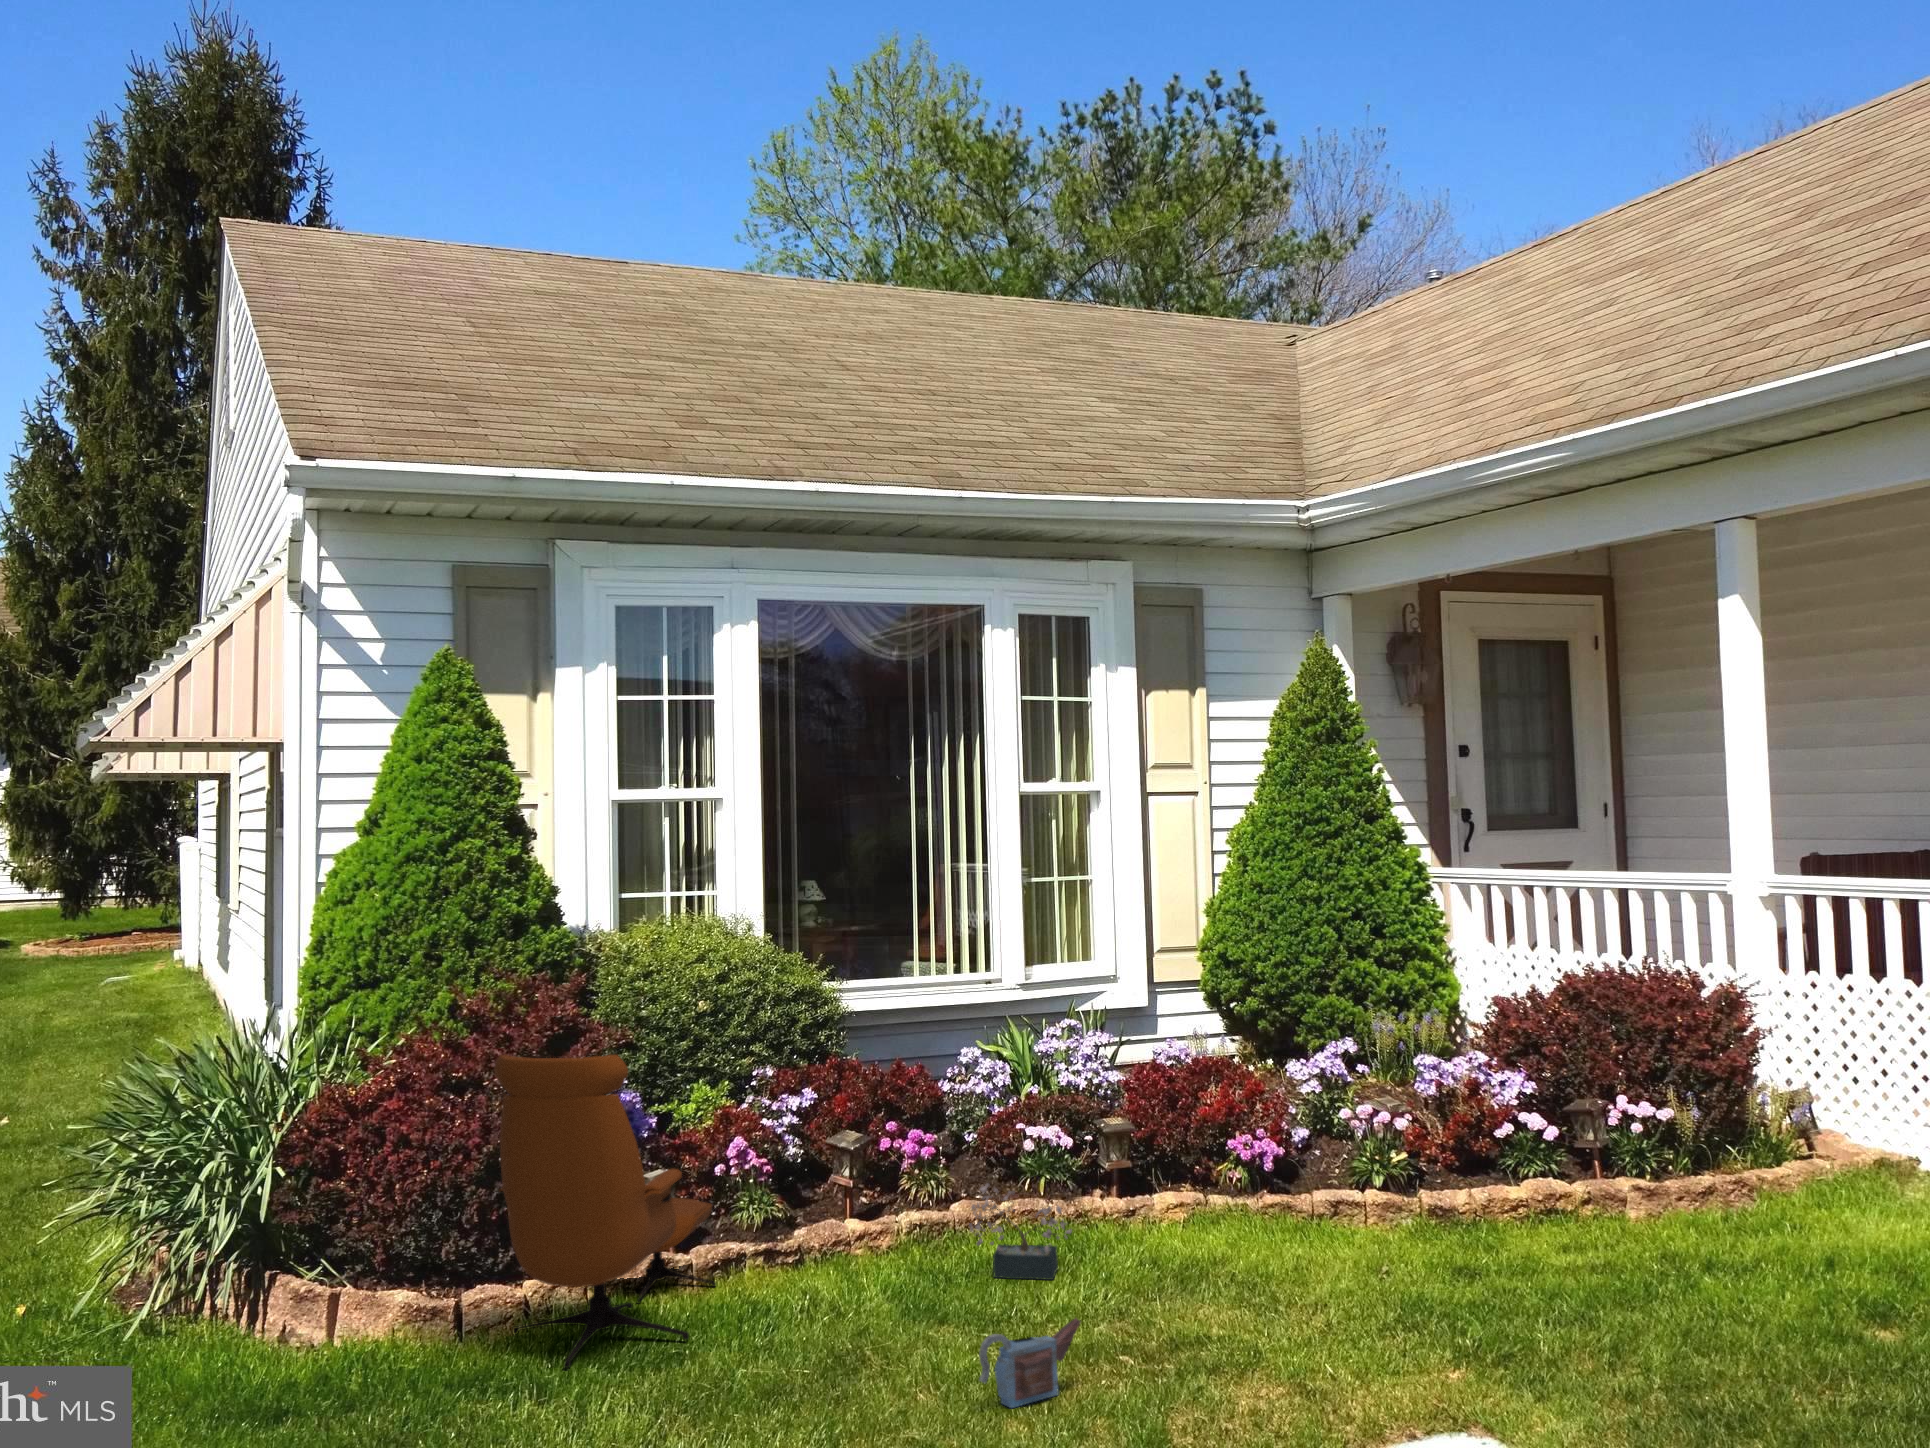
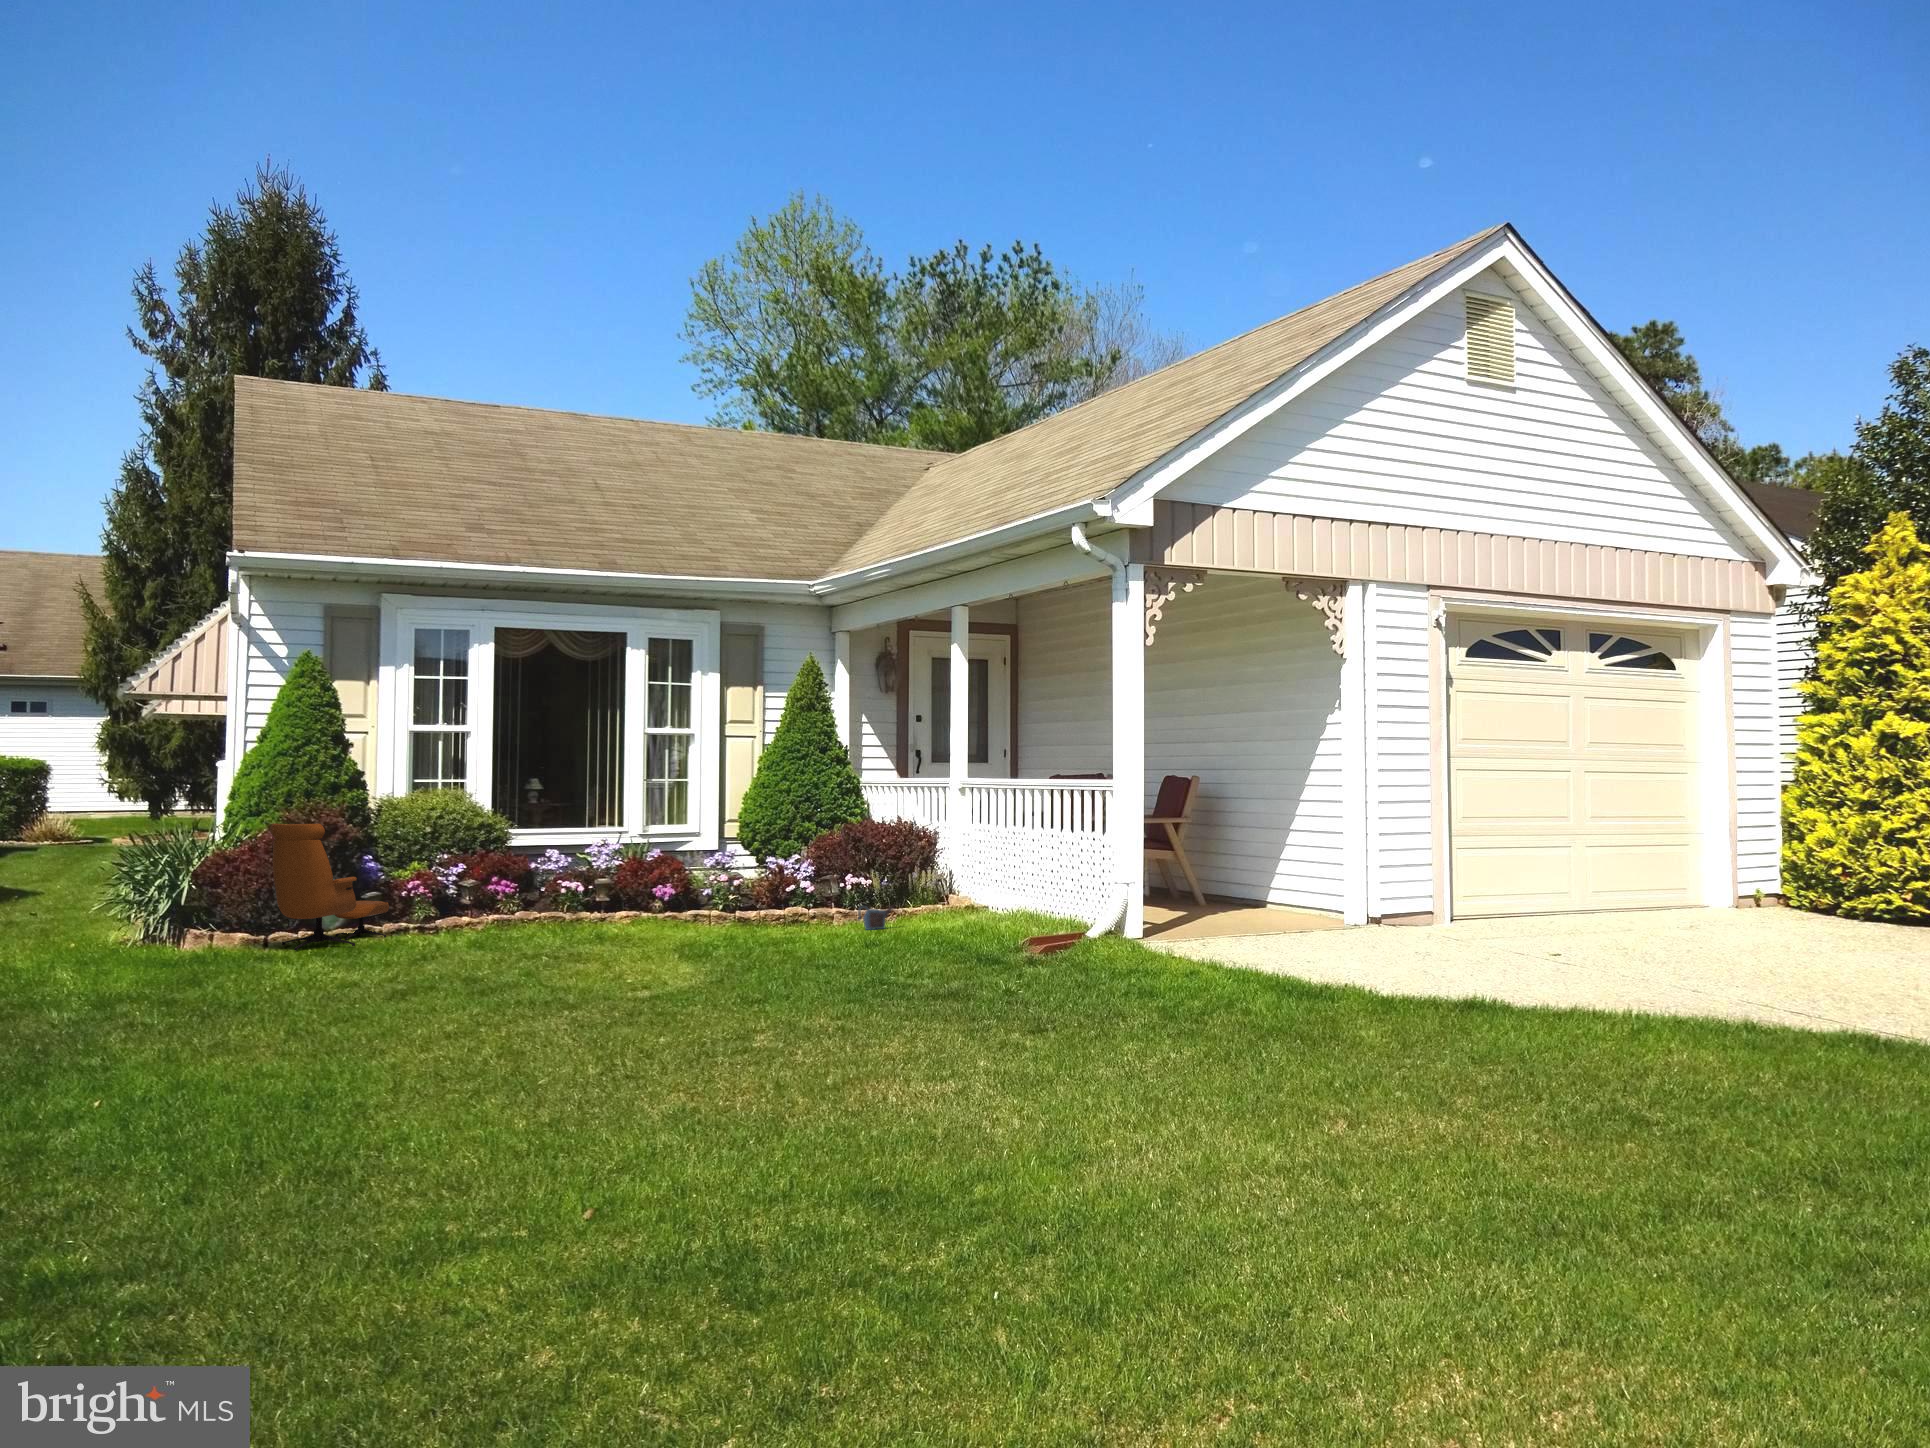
decorative plant: present [970,1184,1071,1280] -> none [502,897,549,937]
watering can: present [979,1318,1081,1408] -> present [858,906,894,930]

